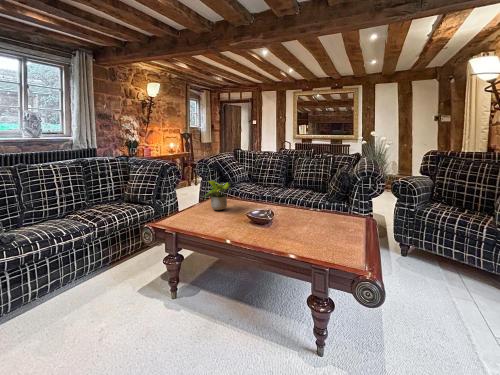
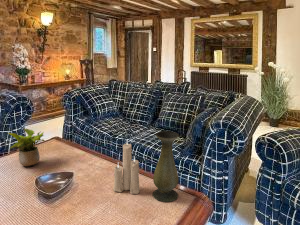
vase: none [335,171,357,222] -> present [153,131,179,202]
candle: none [304,175,326,220] -> present [113,141,140,194]

